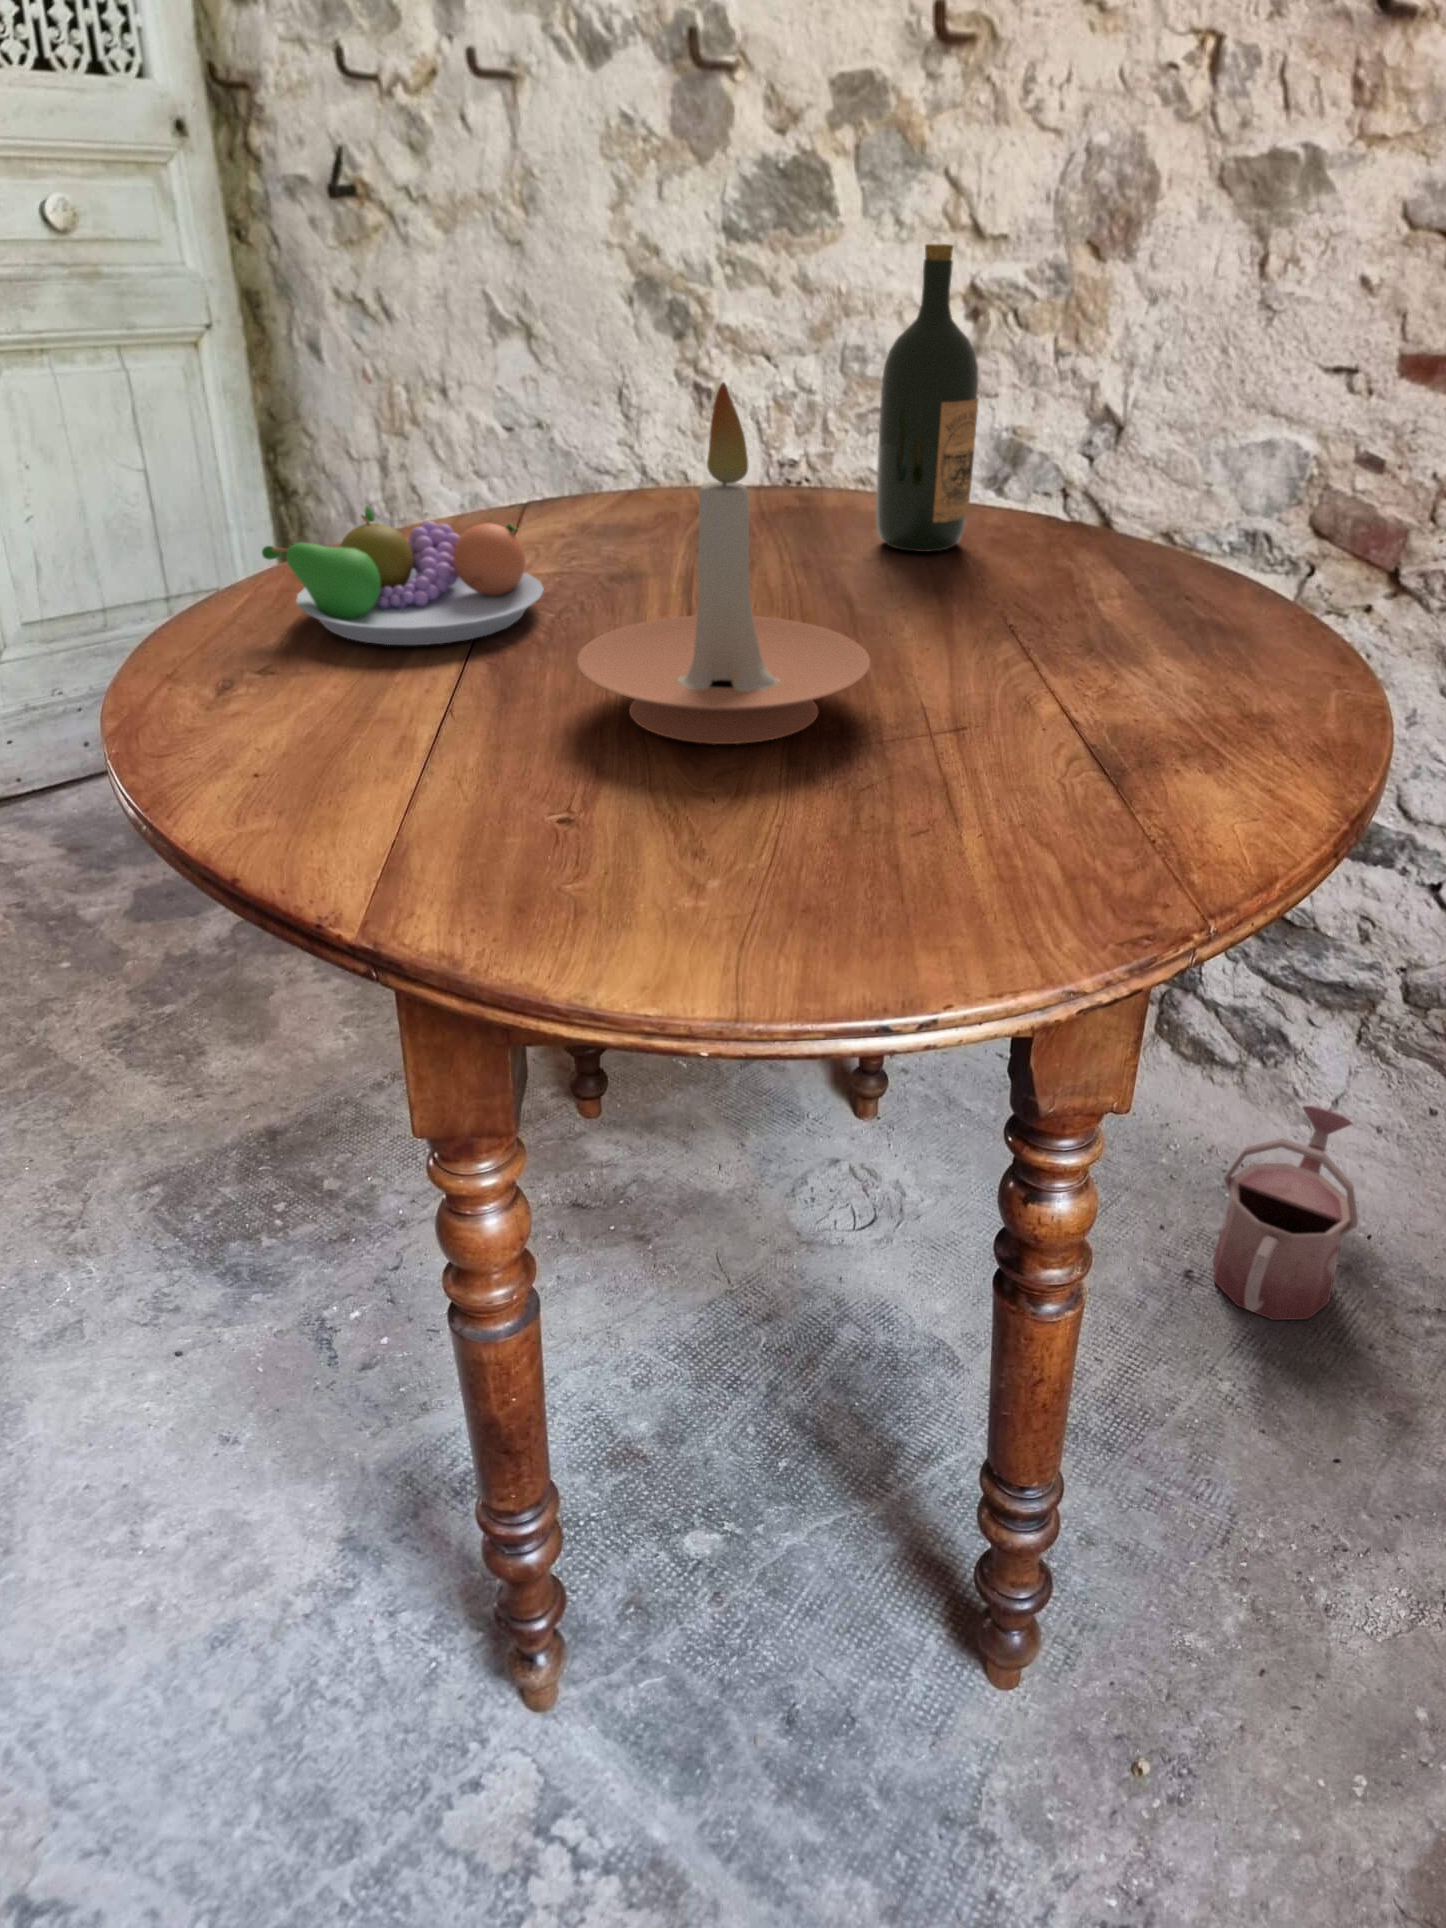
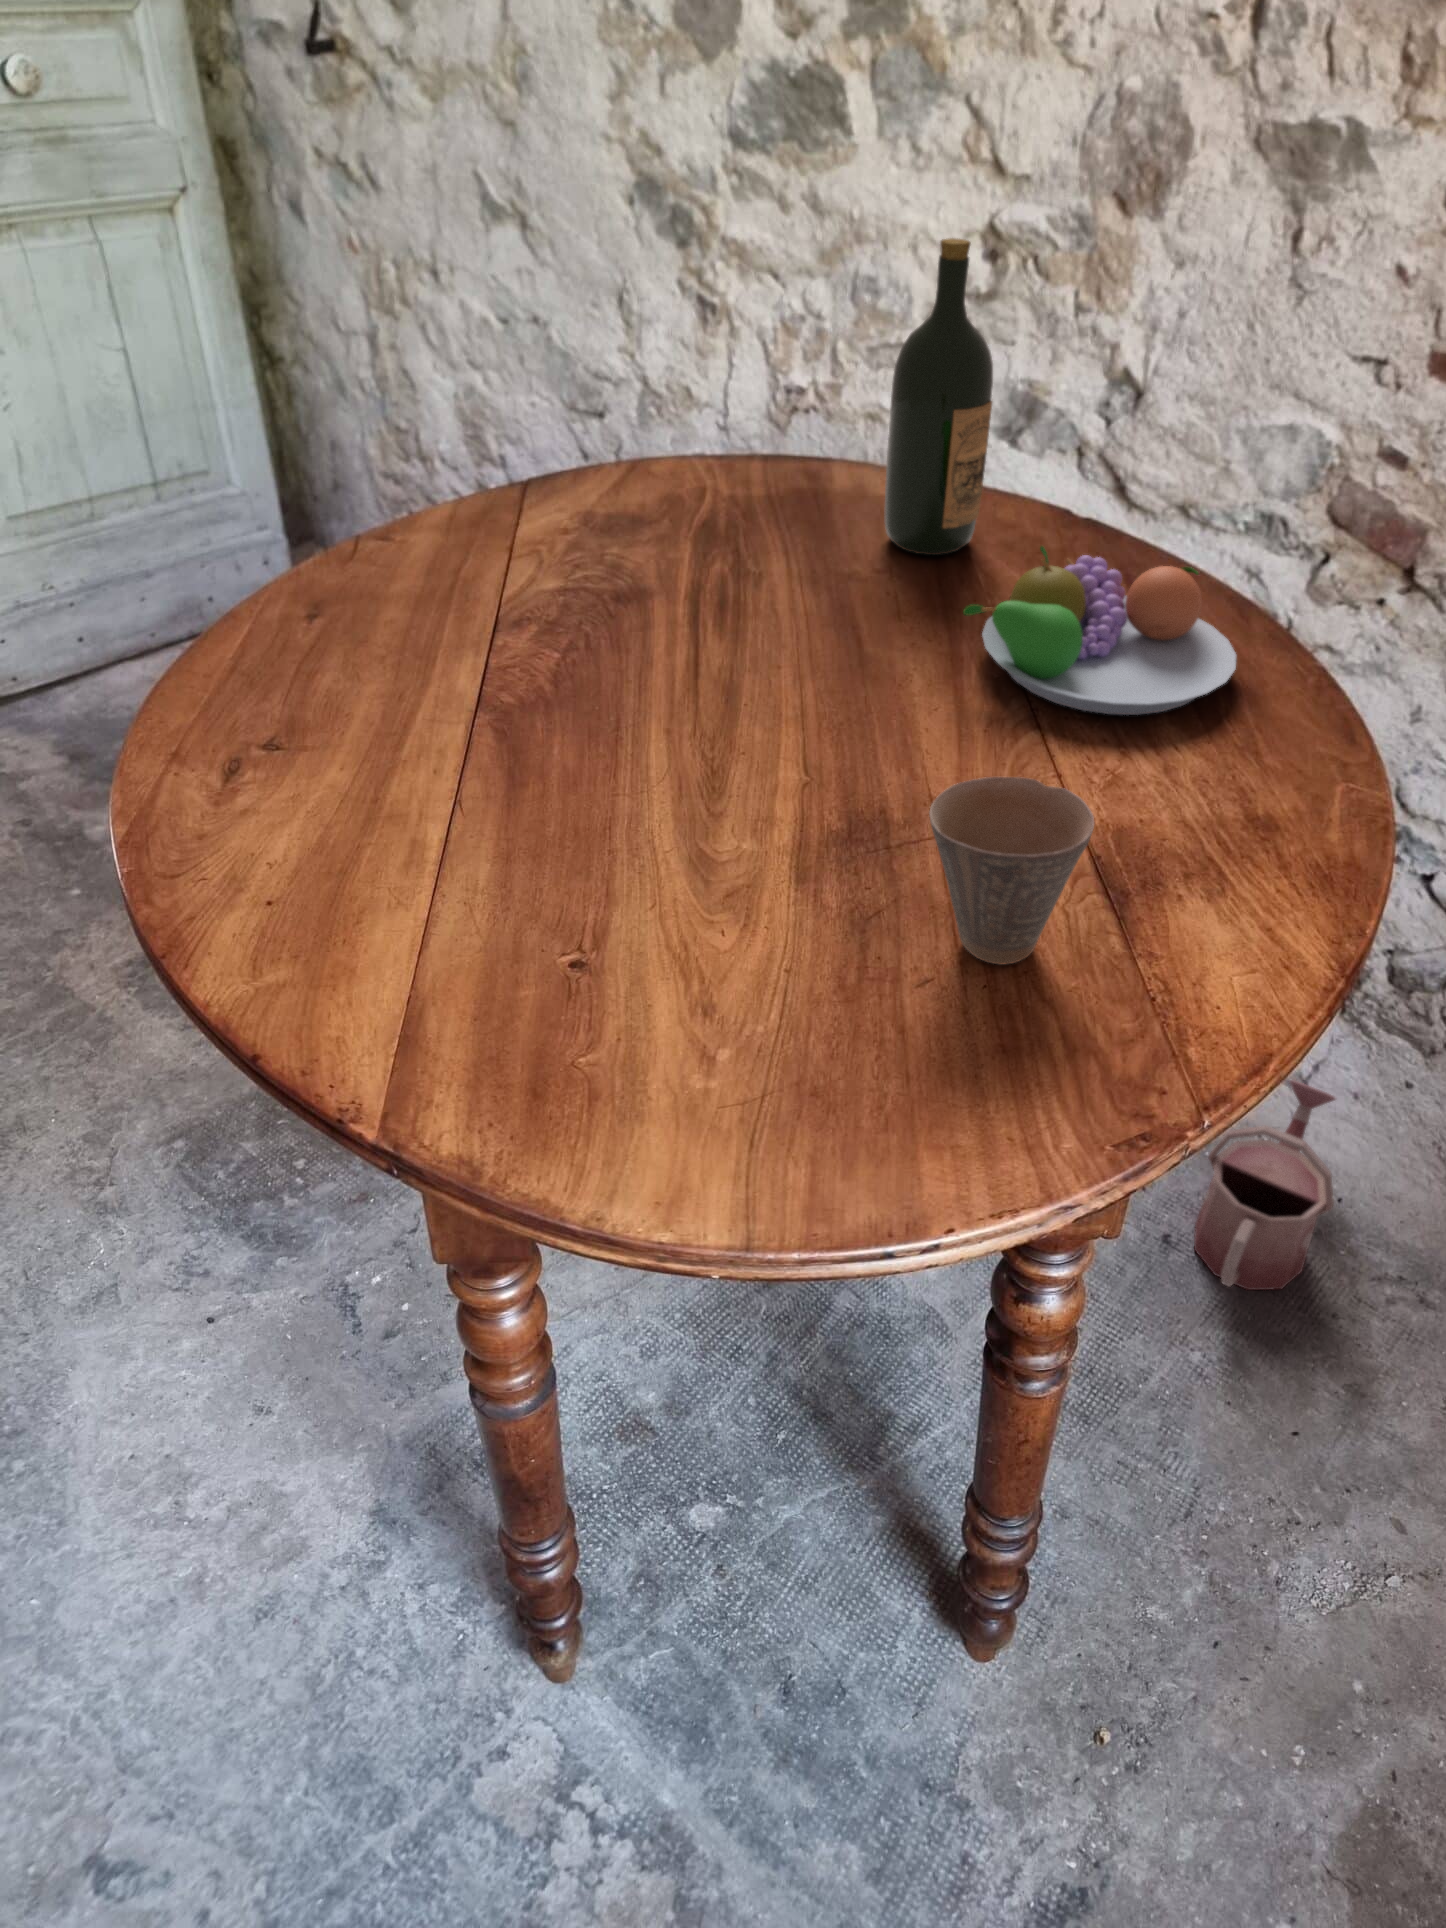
candle holder: present [577,382,870,744] -> none [581,490,874,843]
fruit bowl: present [262,506,544,645] -> present [963,546,1236,715]
cup: none [928,643,1096,828] -> present [929,777,1094,964]

